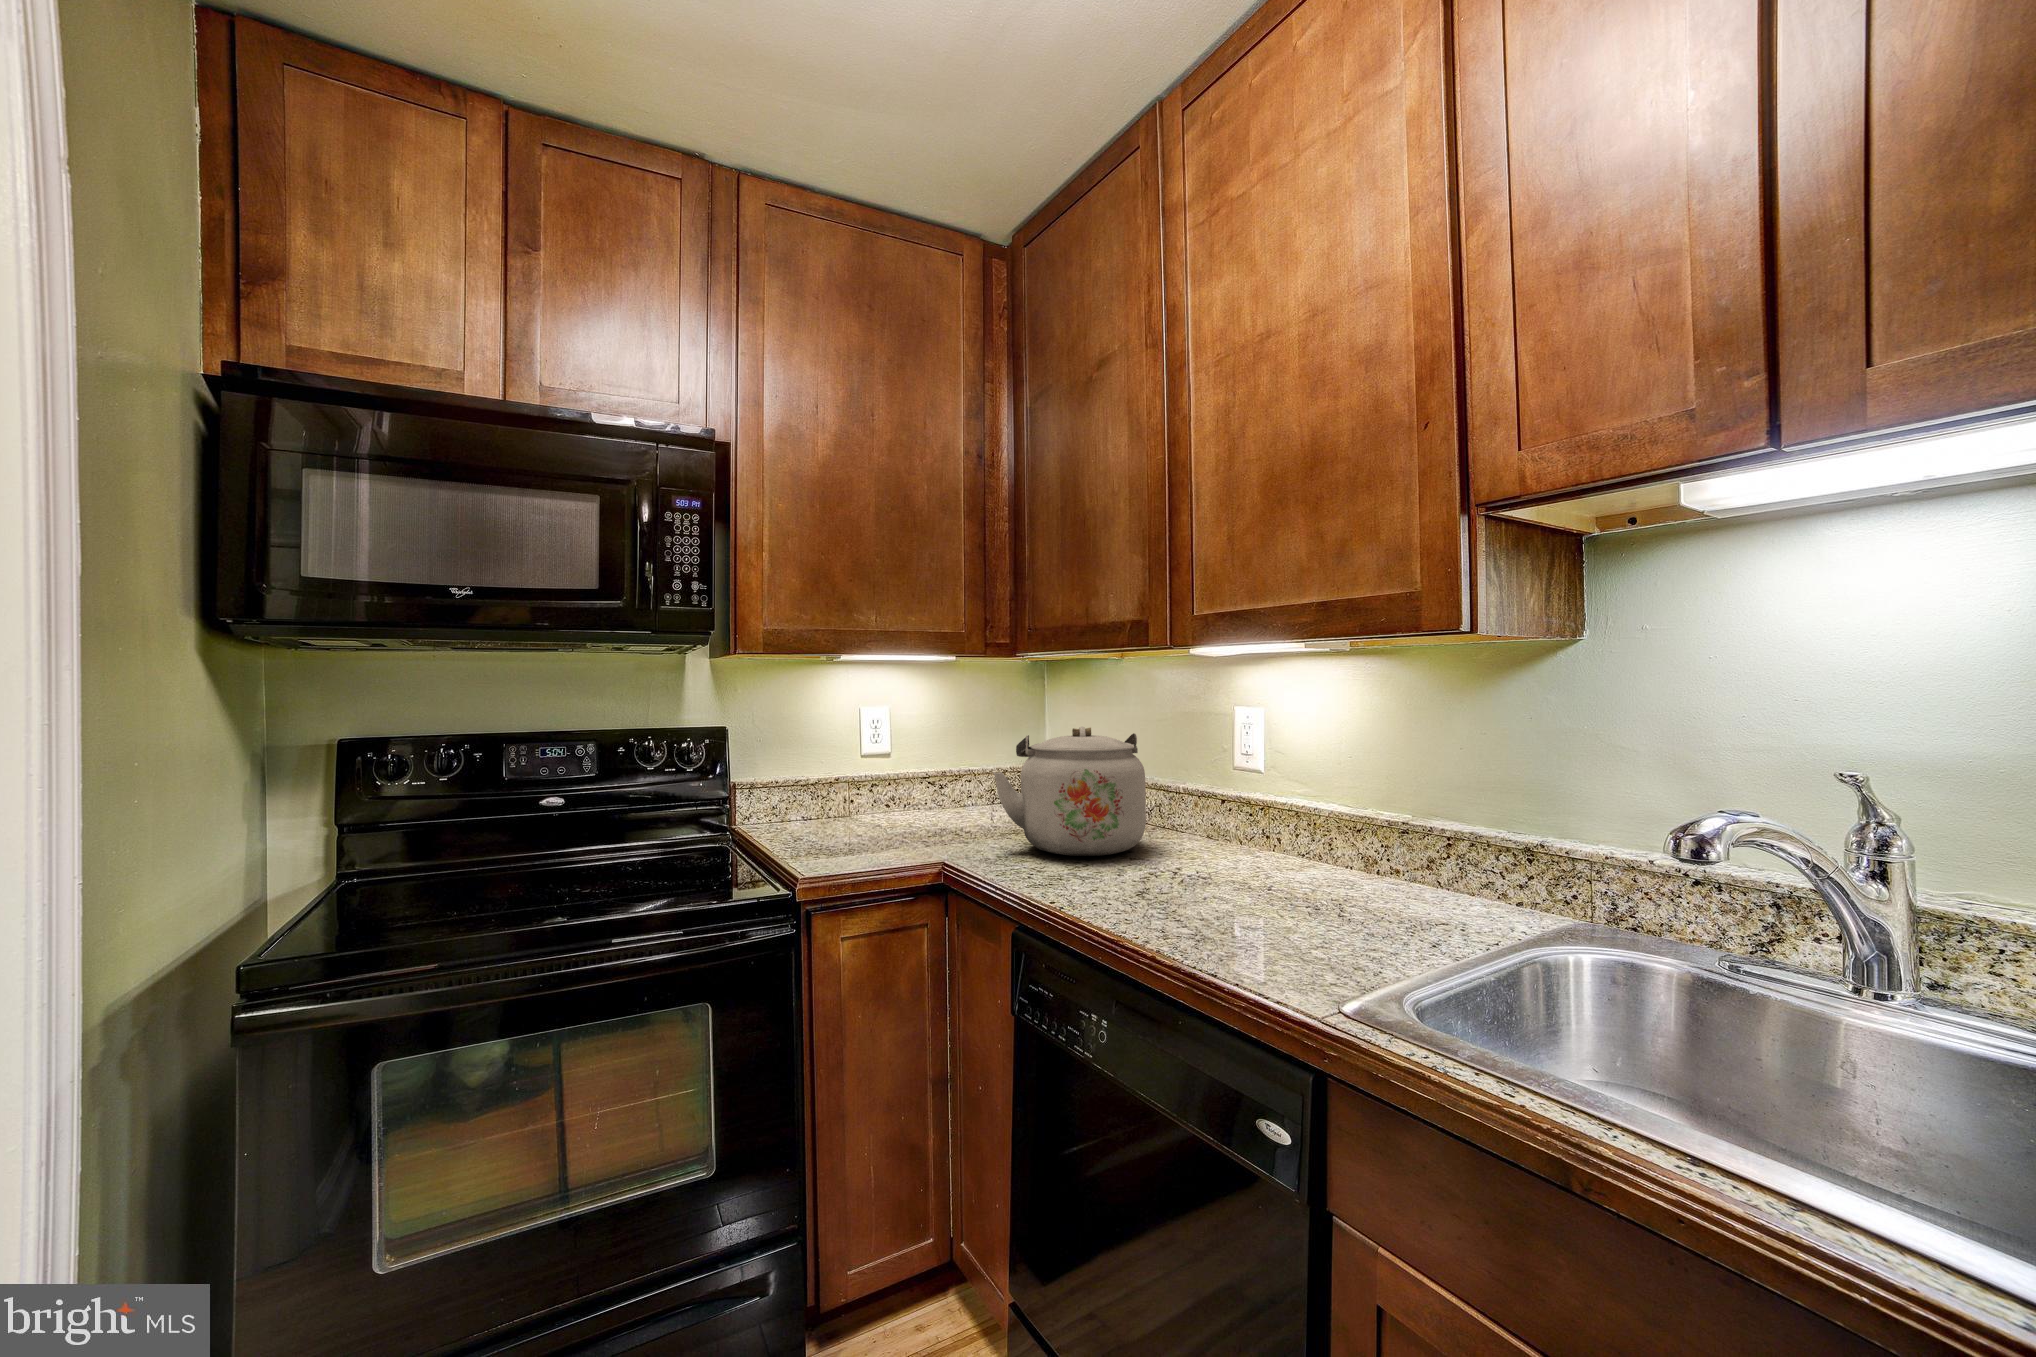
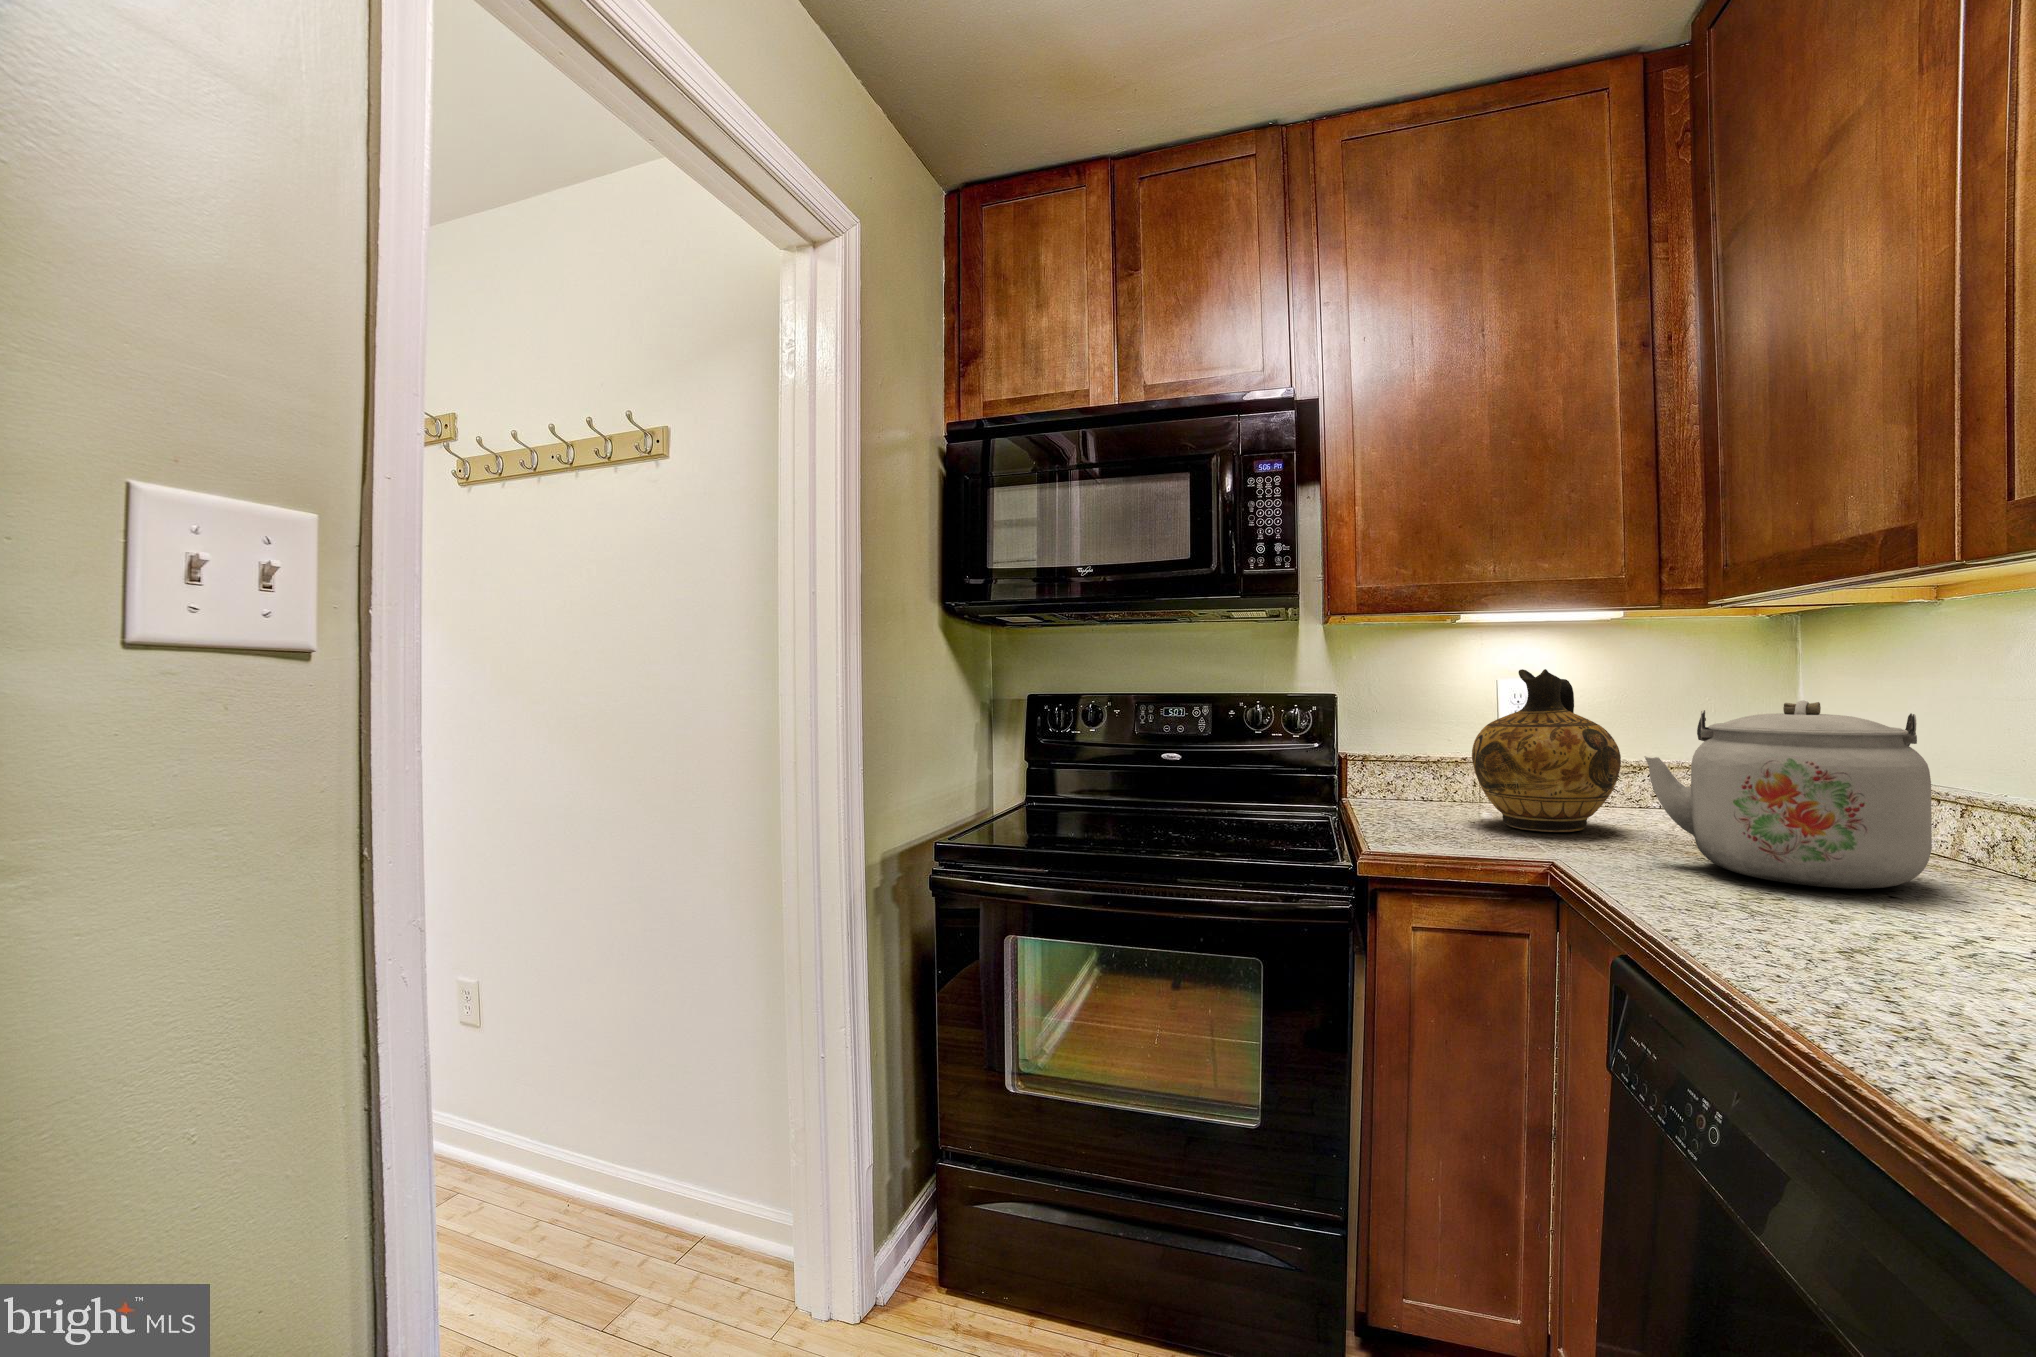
ceramic jug: none [855,703,961,837] -> present [1472,669,1621,832]

